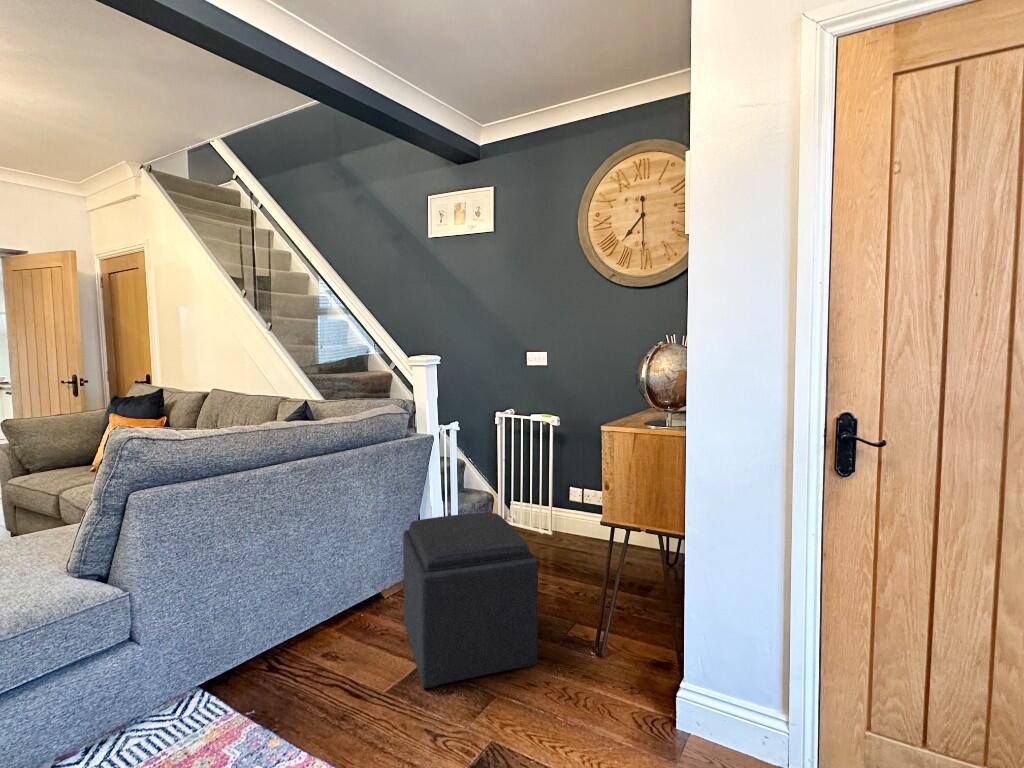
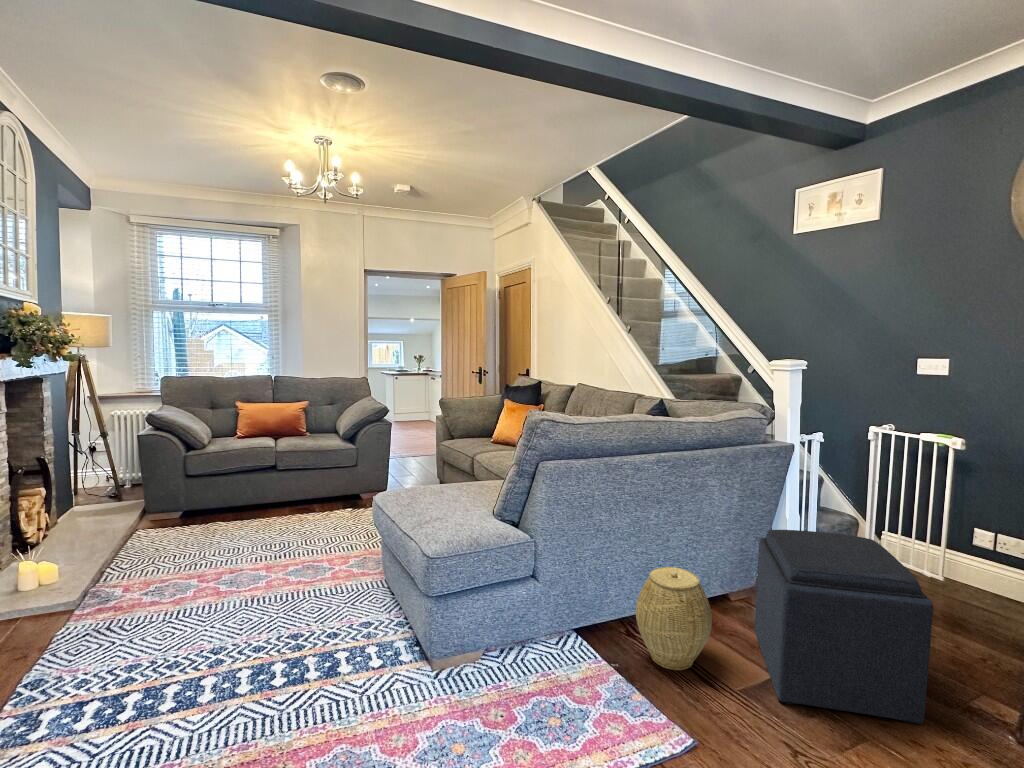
woven basket: none [275,581,359,695] -> present [636,567,712,670]

